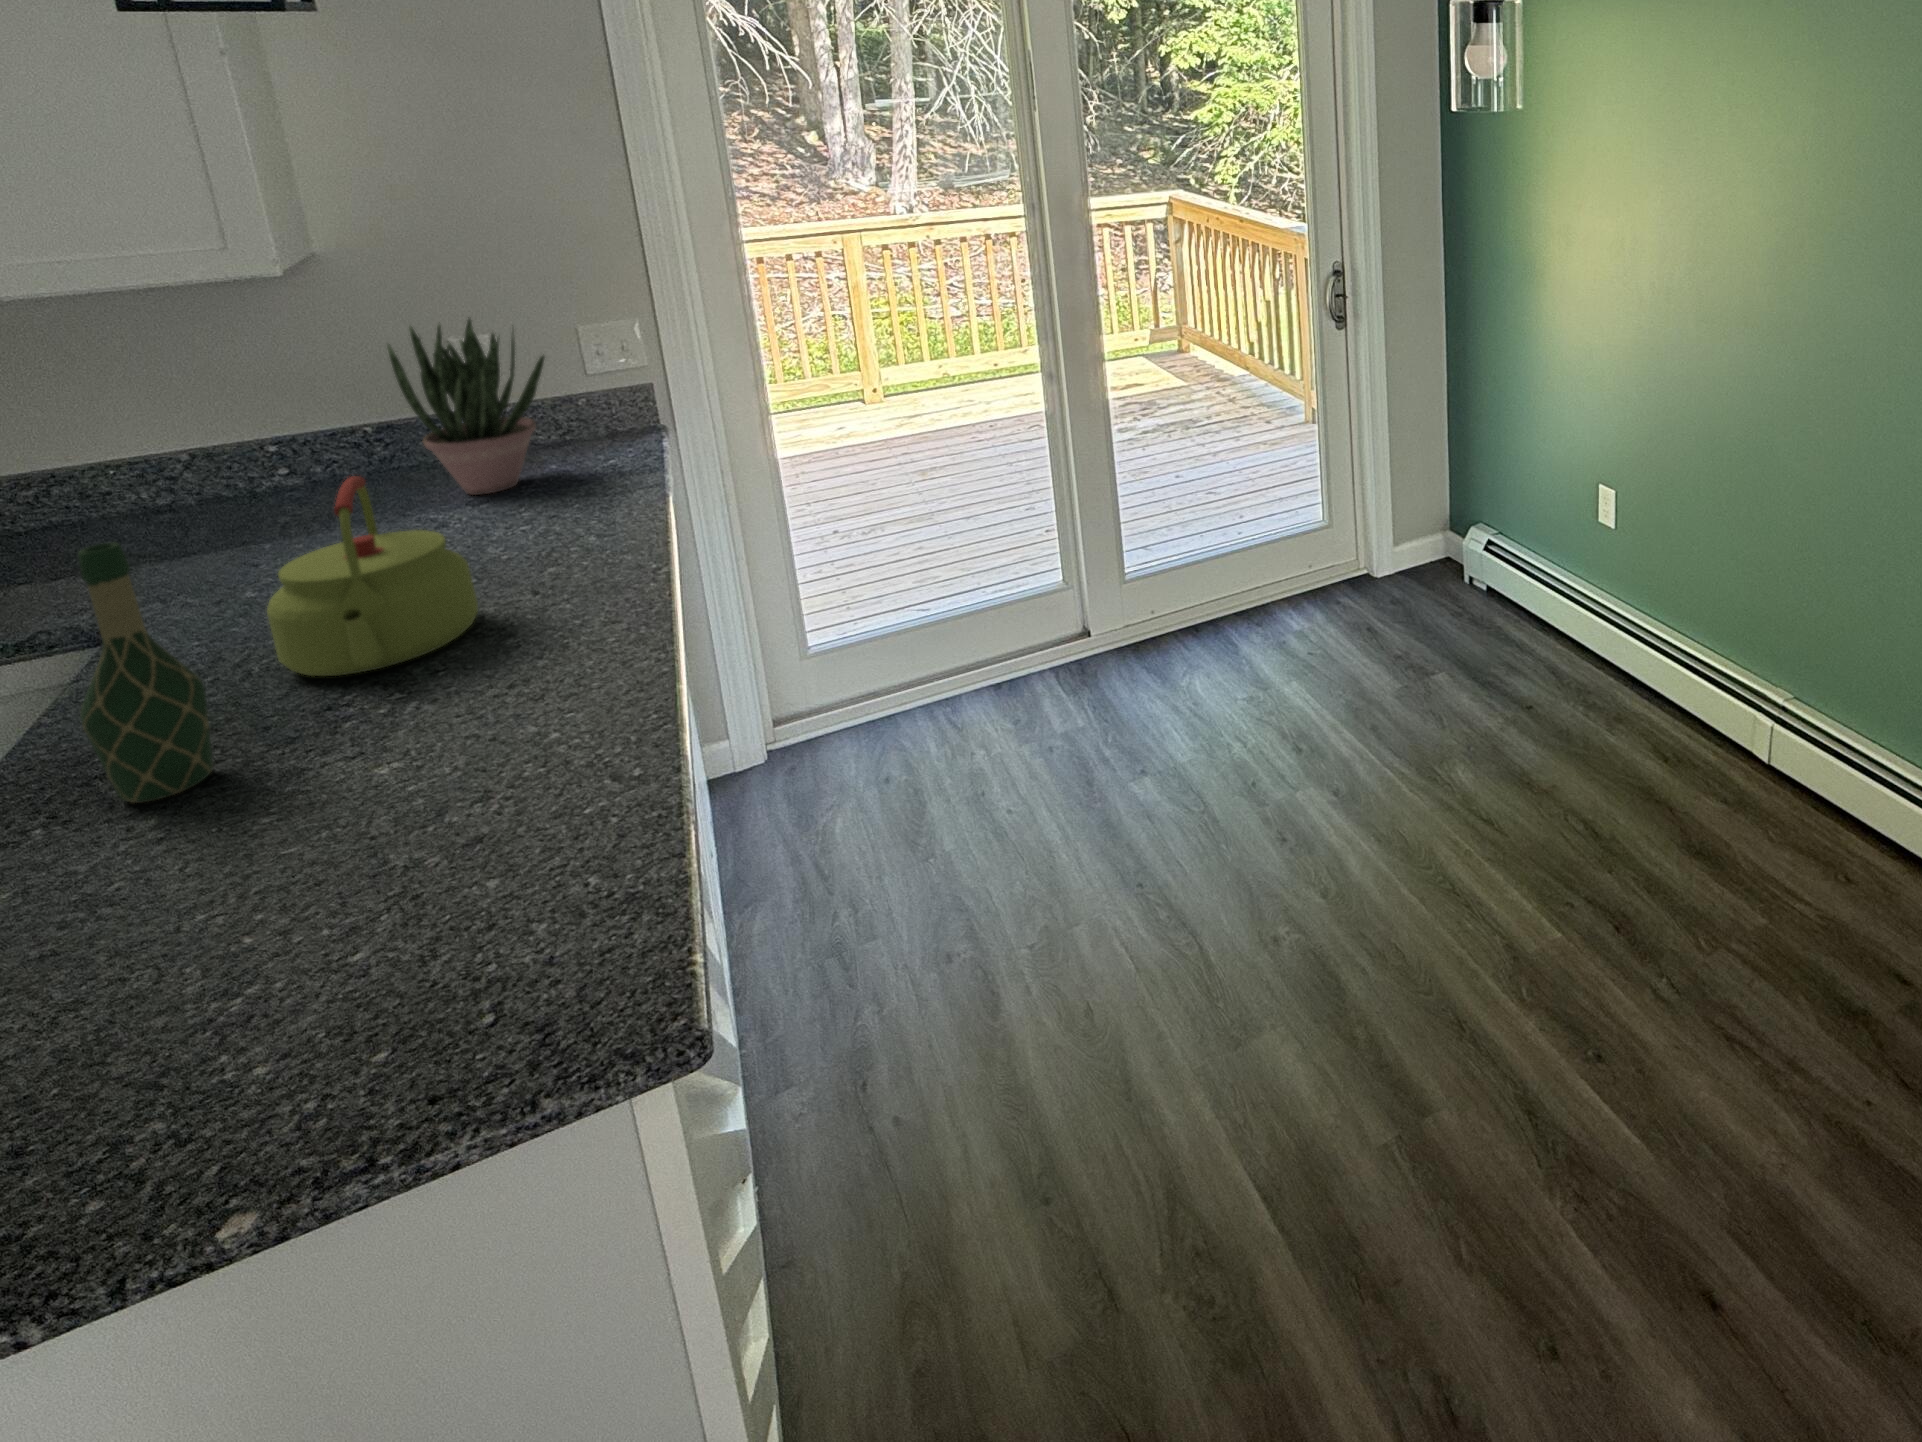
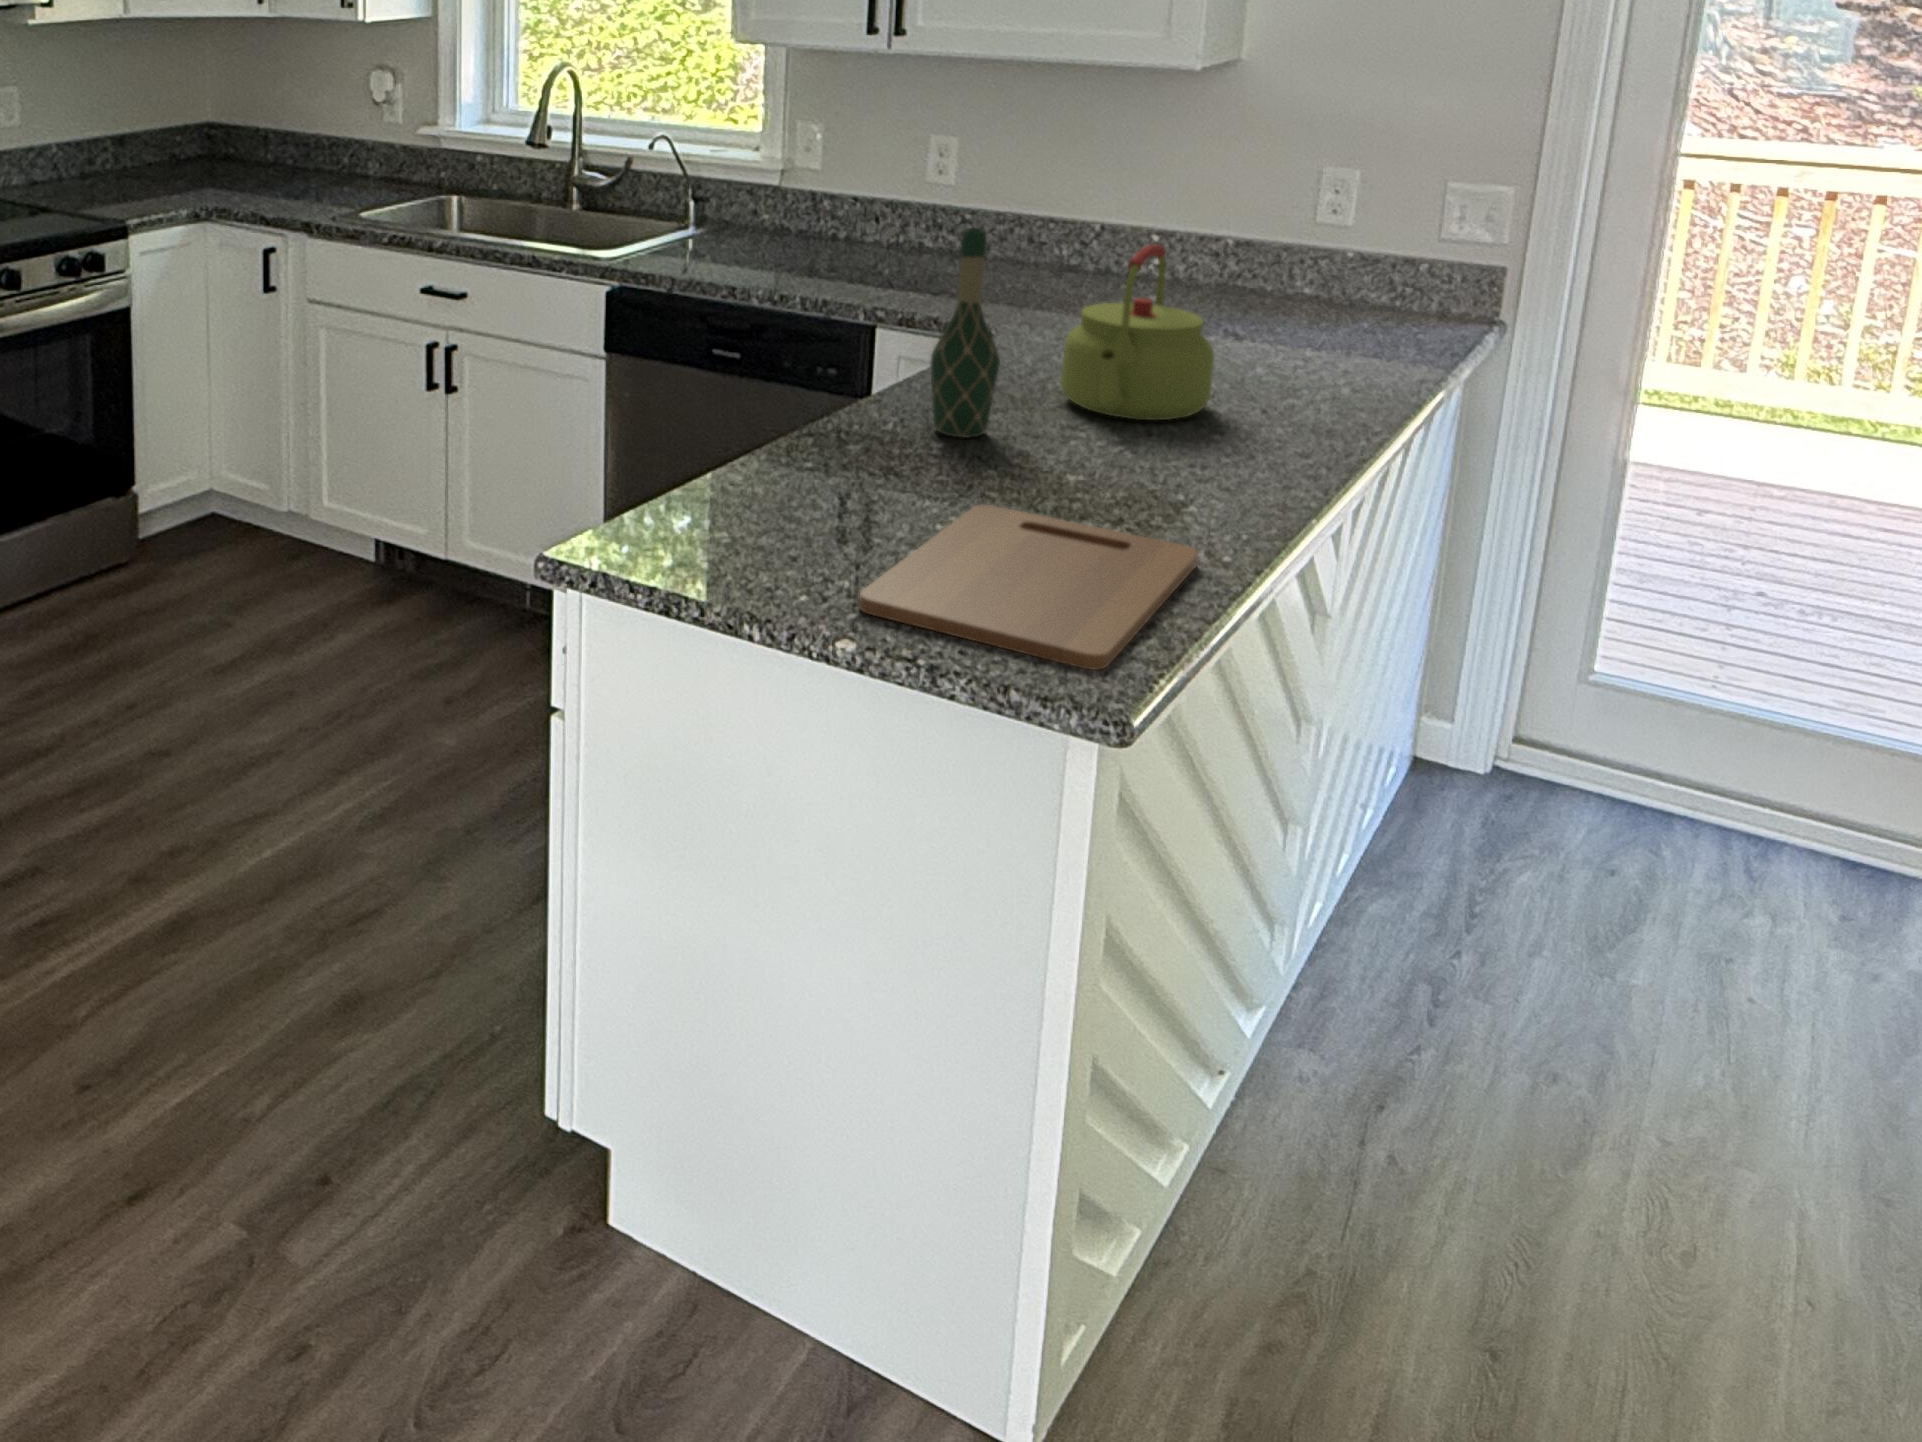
potted plant: present [387,317,545,495] -> none [1251,136,1390,329]
cutting board: none [207,785,628,1153] -> present [859,505,1198,670]

